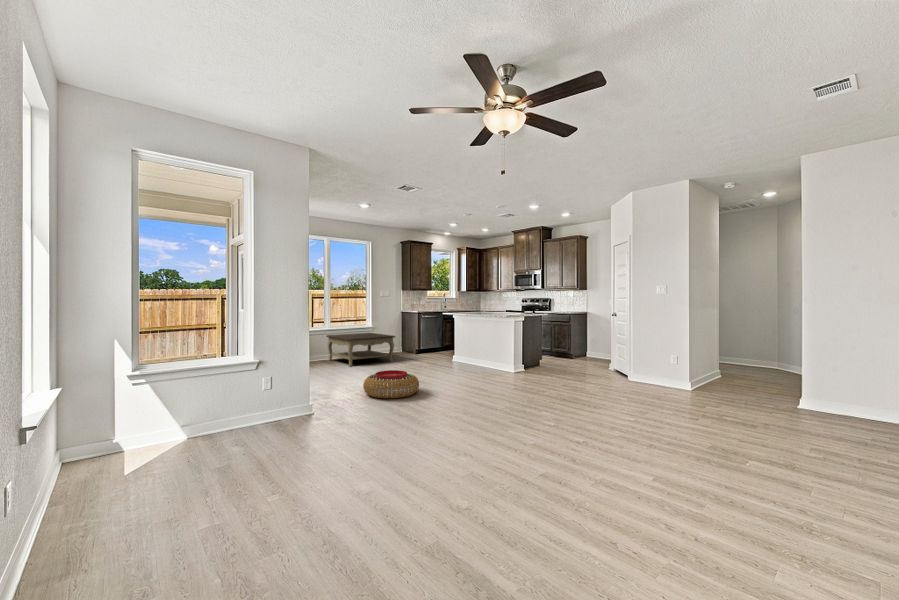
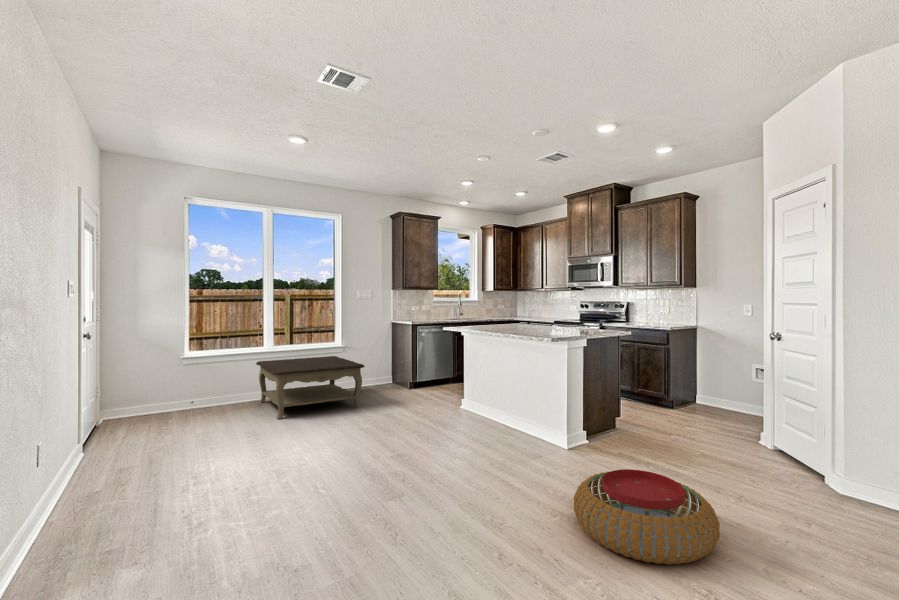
pouf: present [363,370,419,398] -> present [574,469,720,565]

